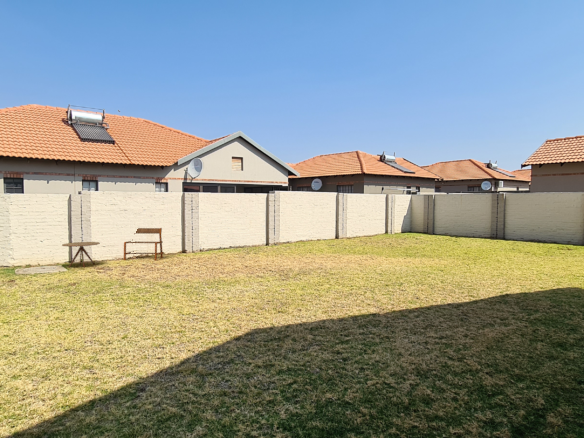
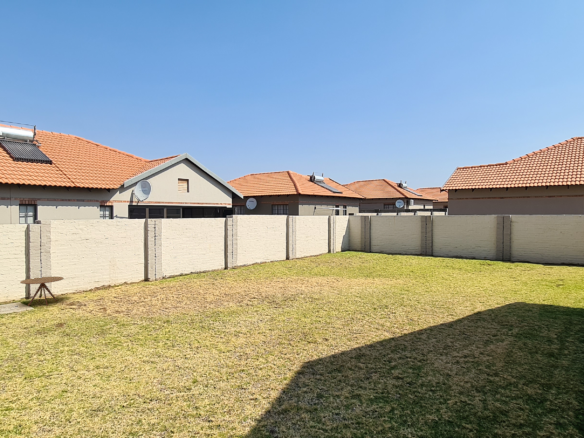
bench: present [124,228,163,261] -> none [86,258,129,293]

